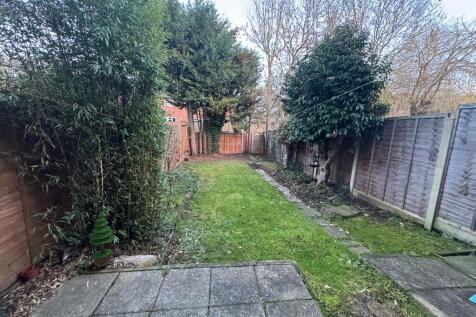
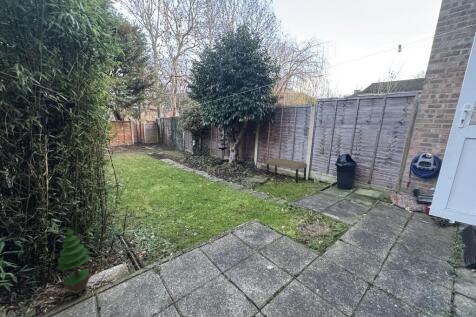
bench: none [361,188,430,230] -> present [266,158,307,183]

